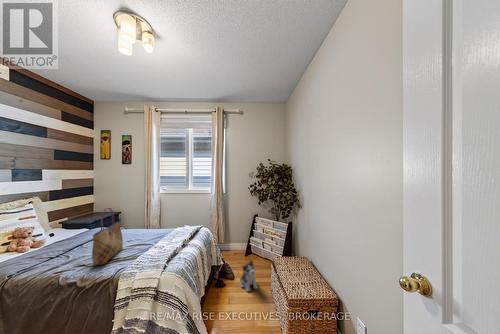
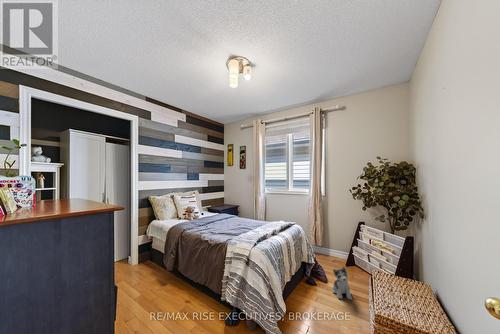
tote bag: present [92,208,123,265] -> none [216,197,234,234]

